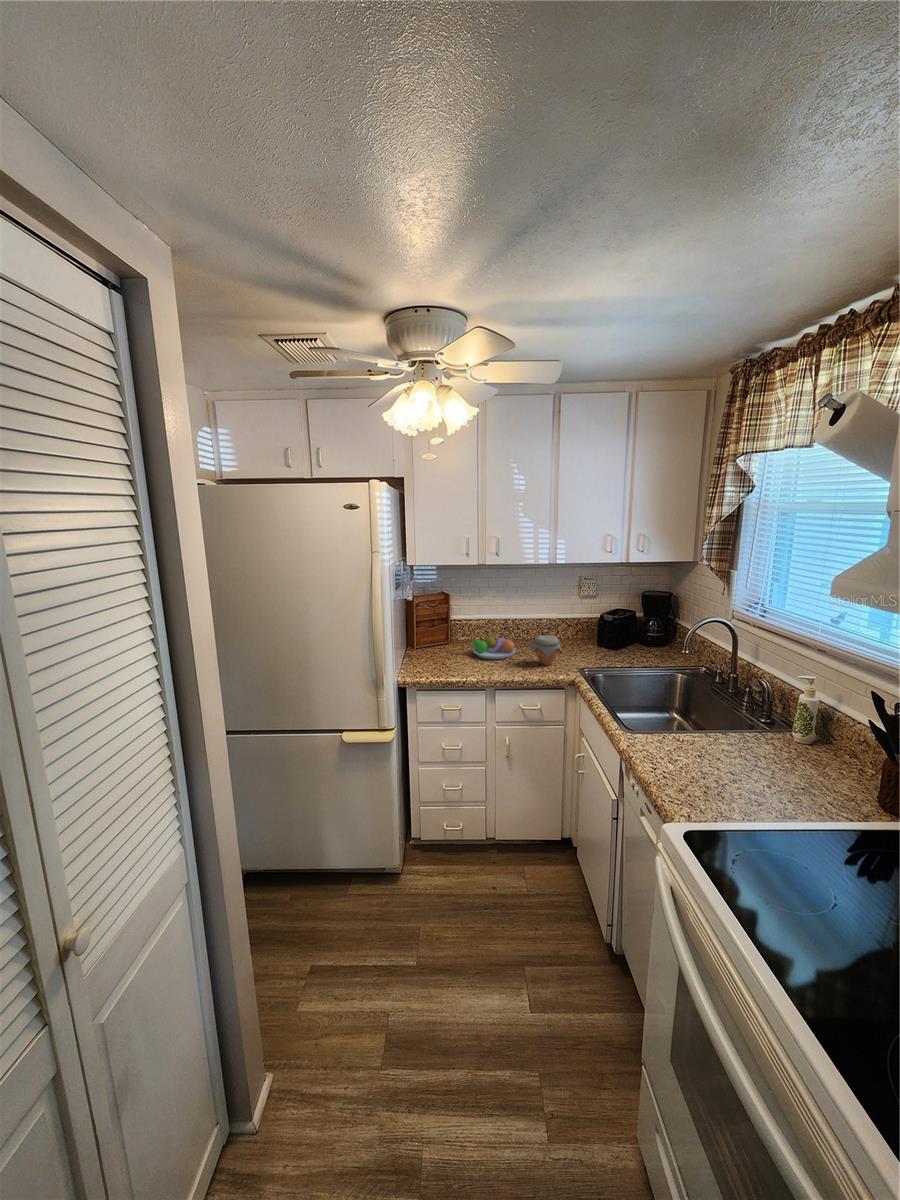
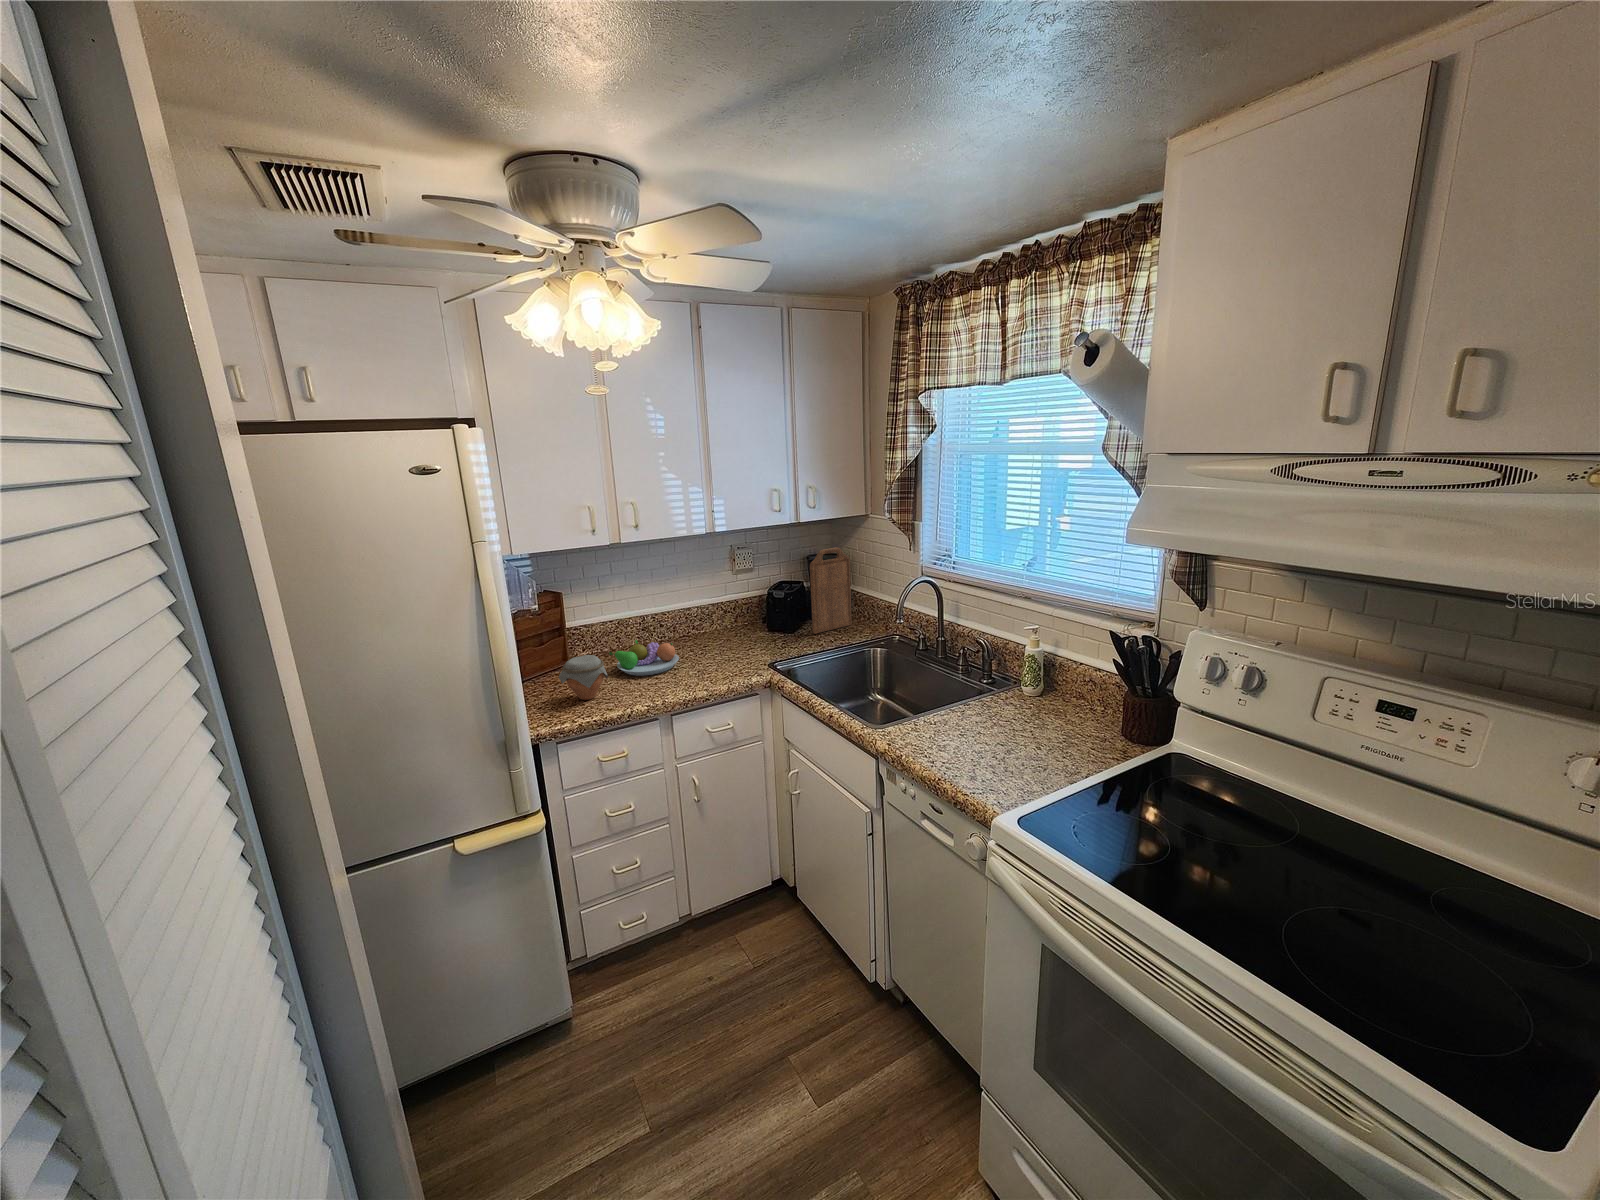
cutting board: none [628,586,670,653] -> present [810,548,852,634]
jar: present [530,635,562,665] -> present [559,655,608,700]

